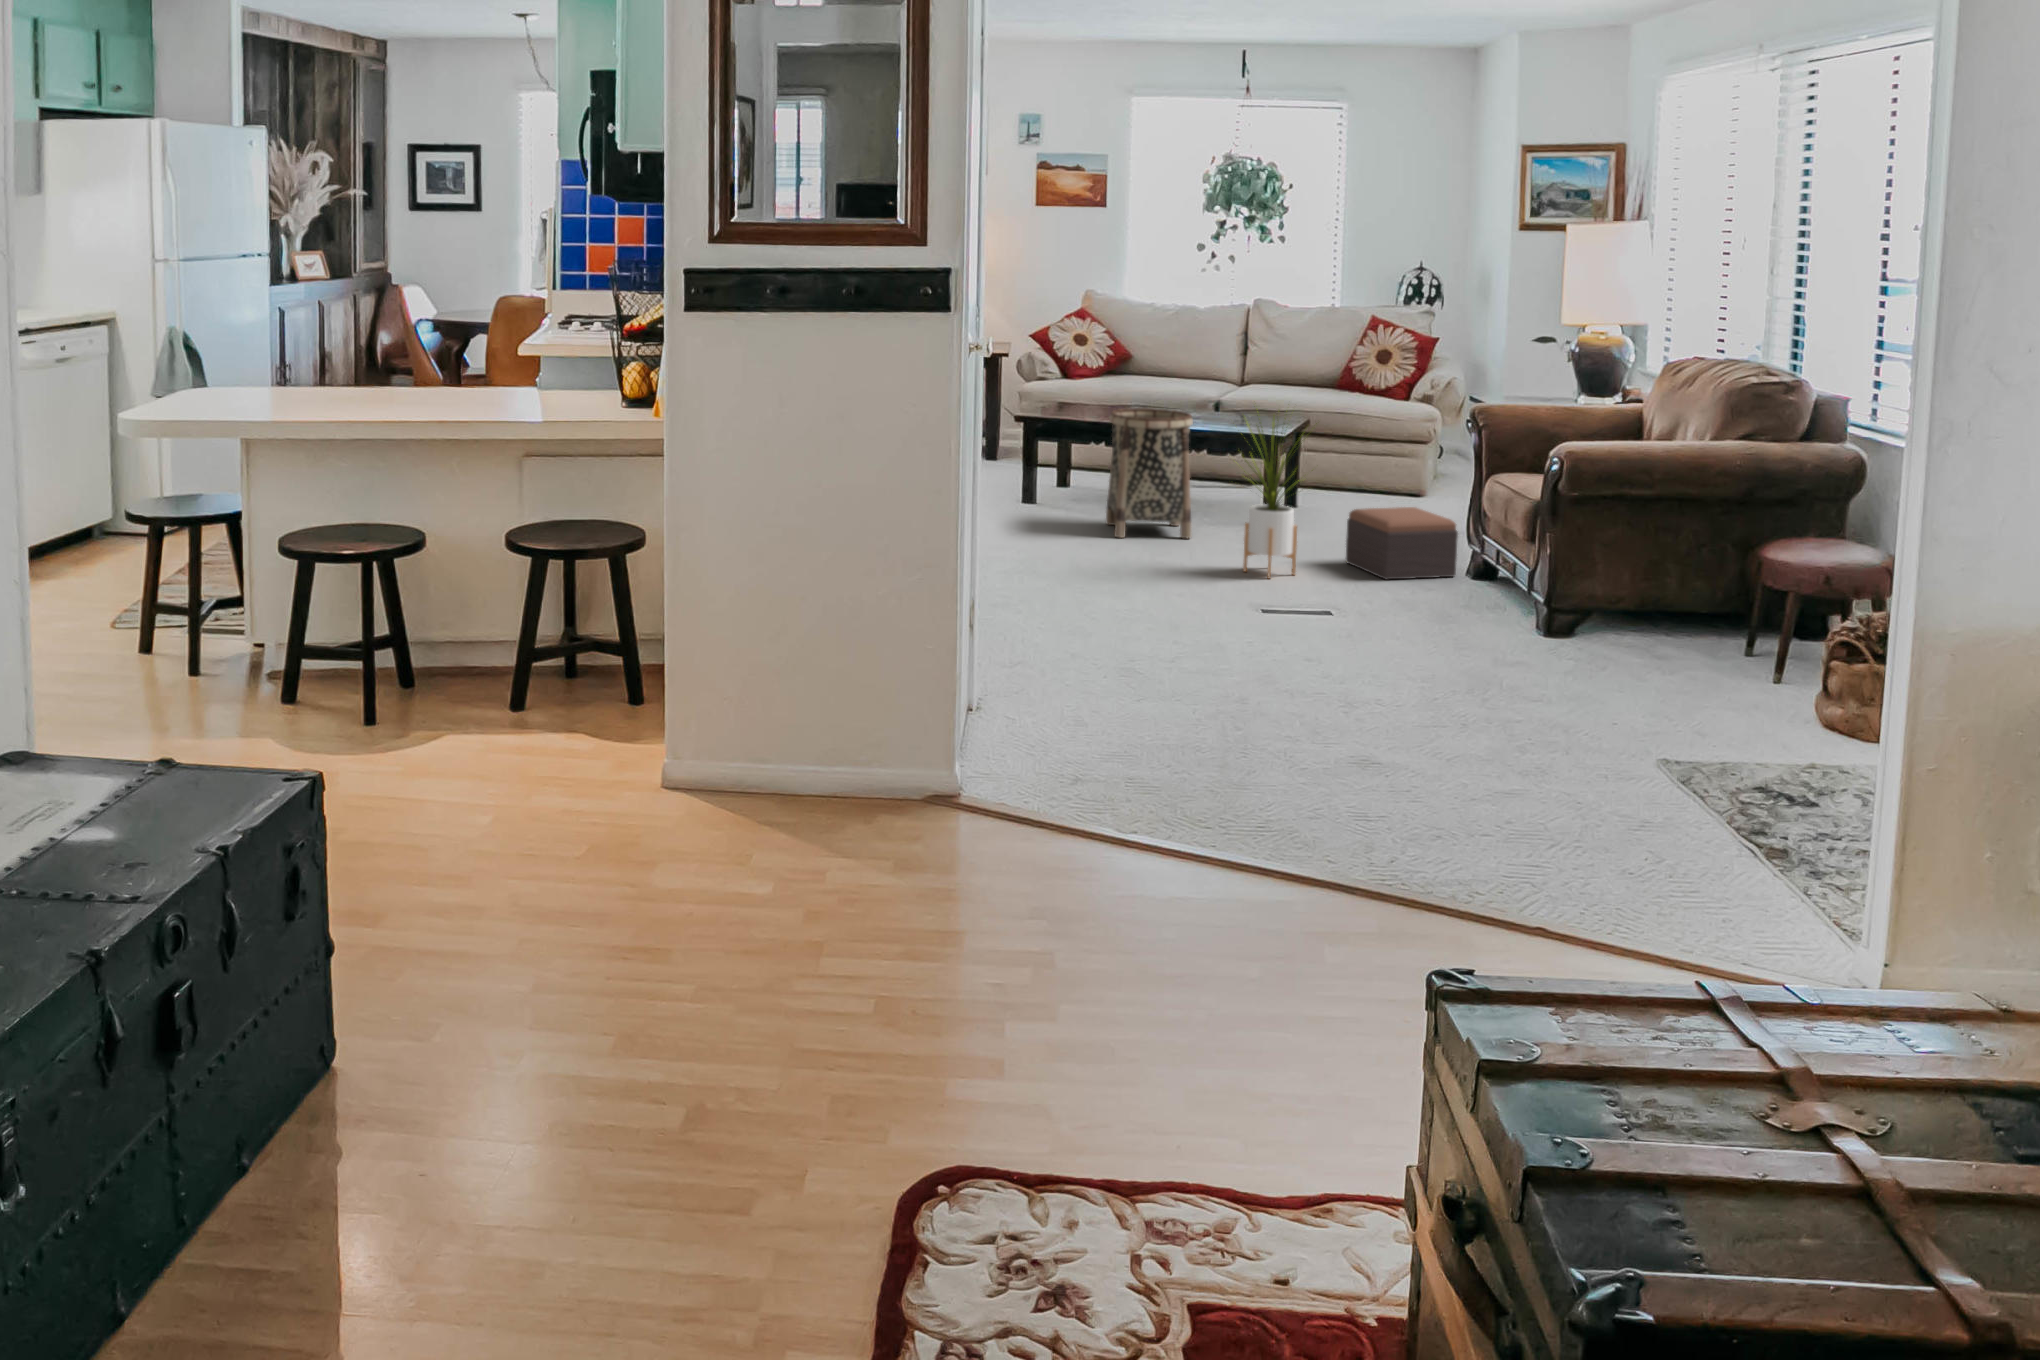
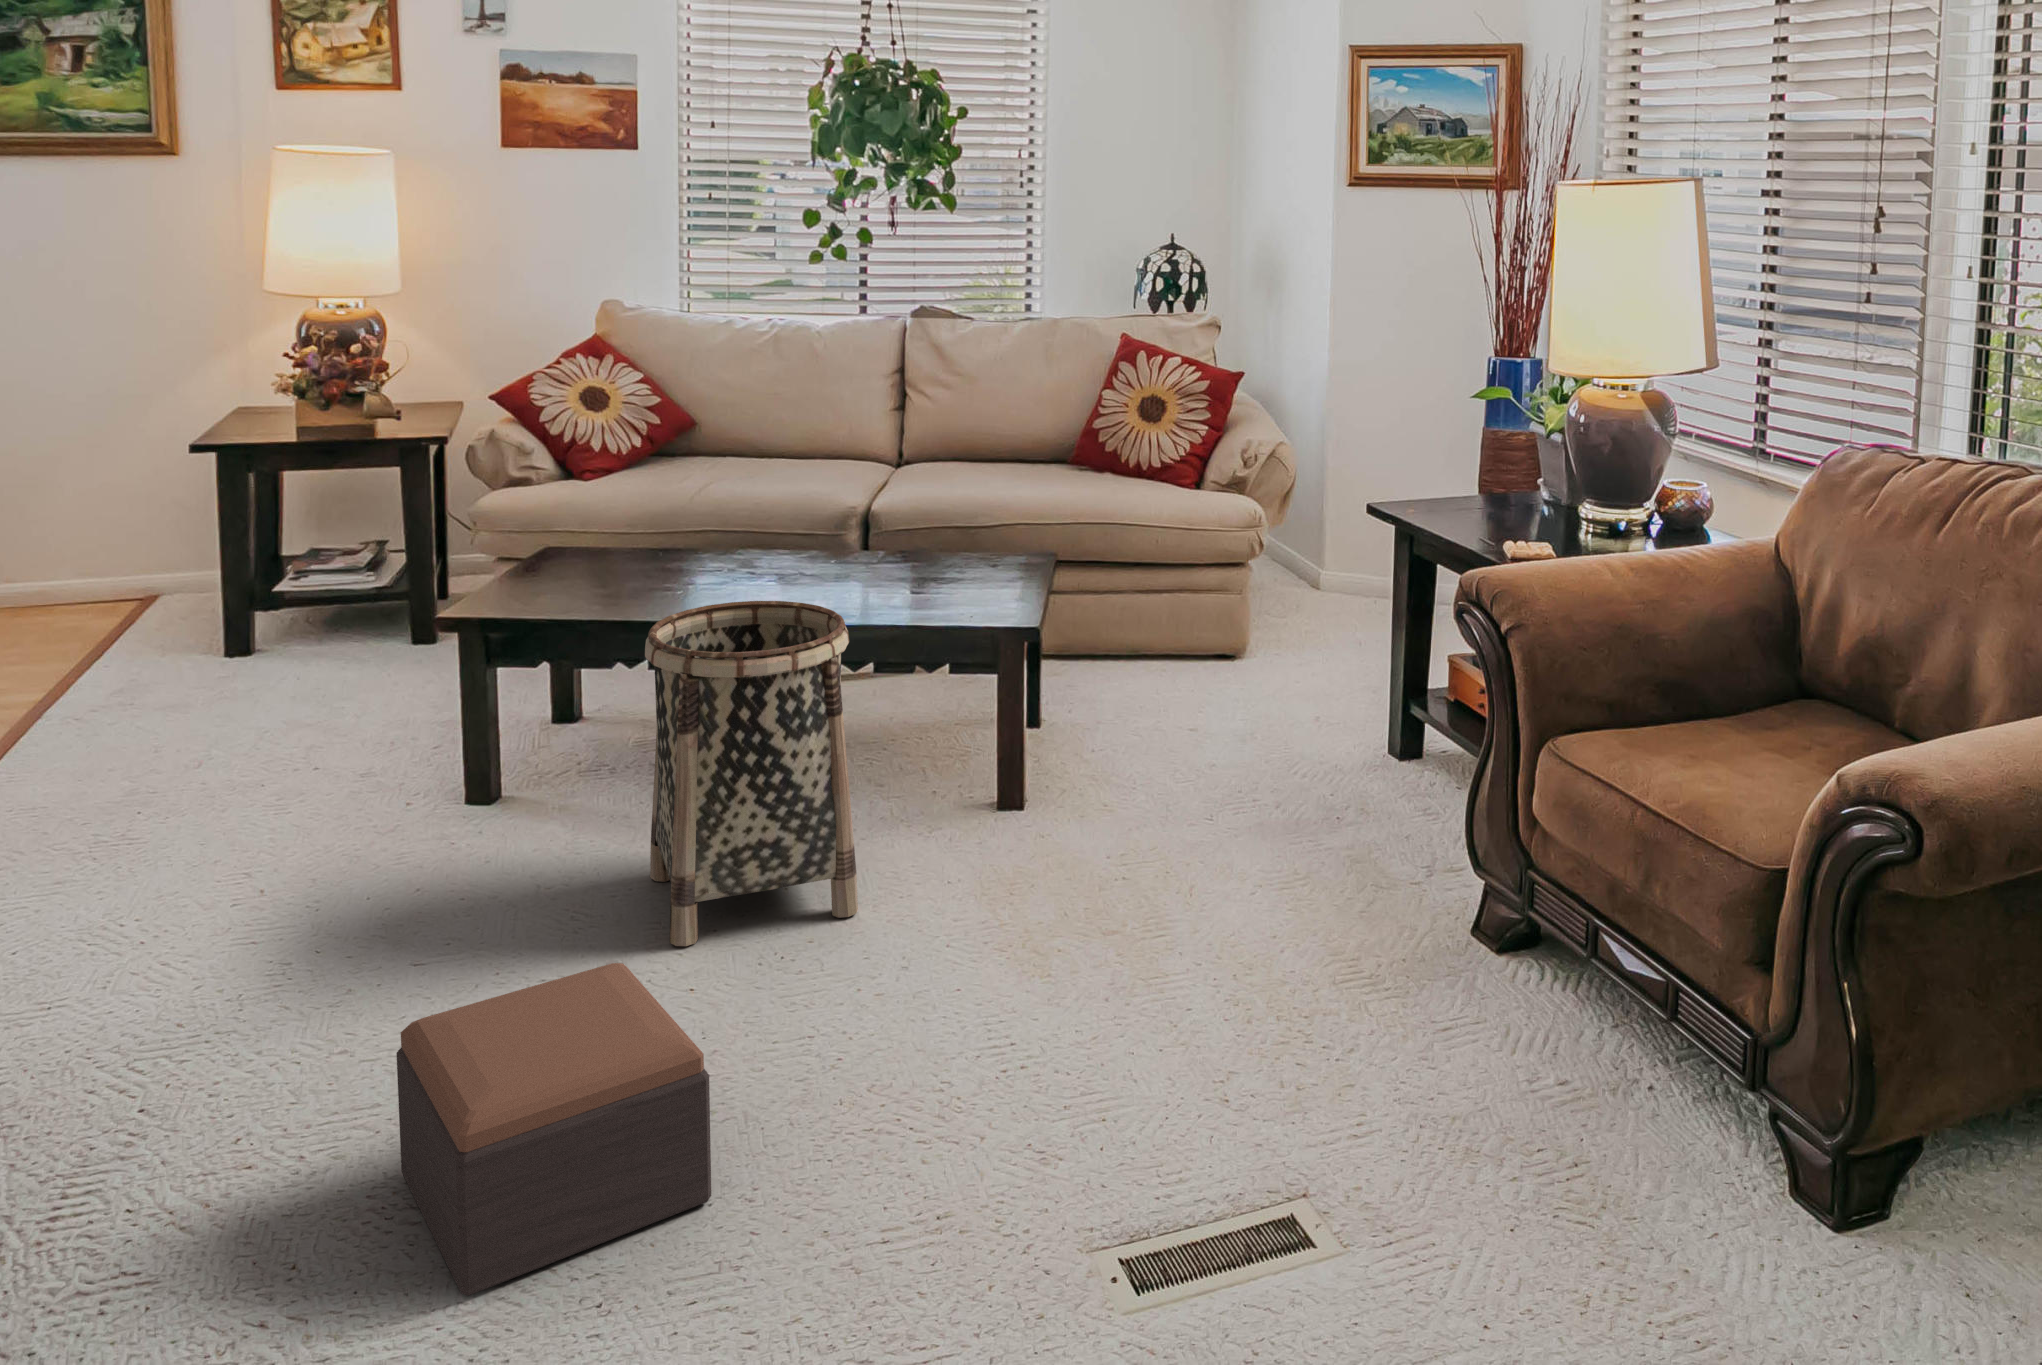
house plant: present [1243,418,1317,578] -> none [967,630,1207,1108]
footstool: present [1346,507,1458,580] -> present [396,963,711,1296]

